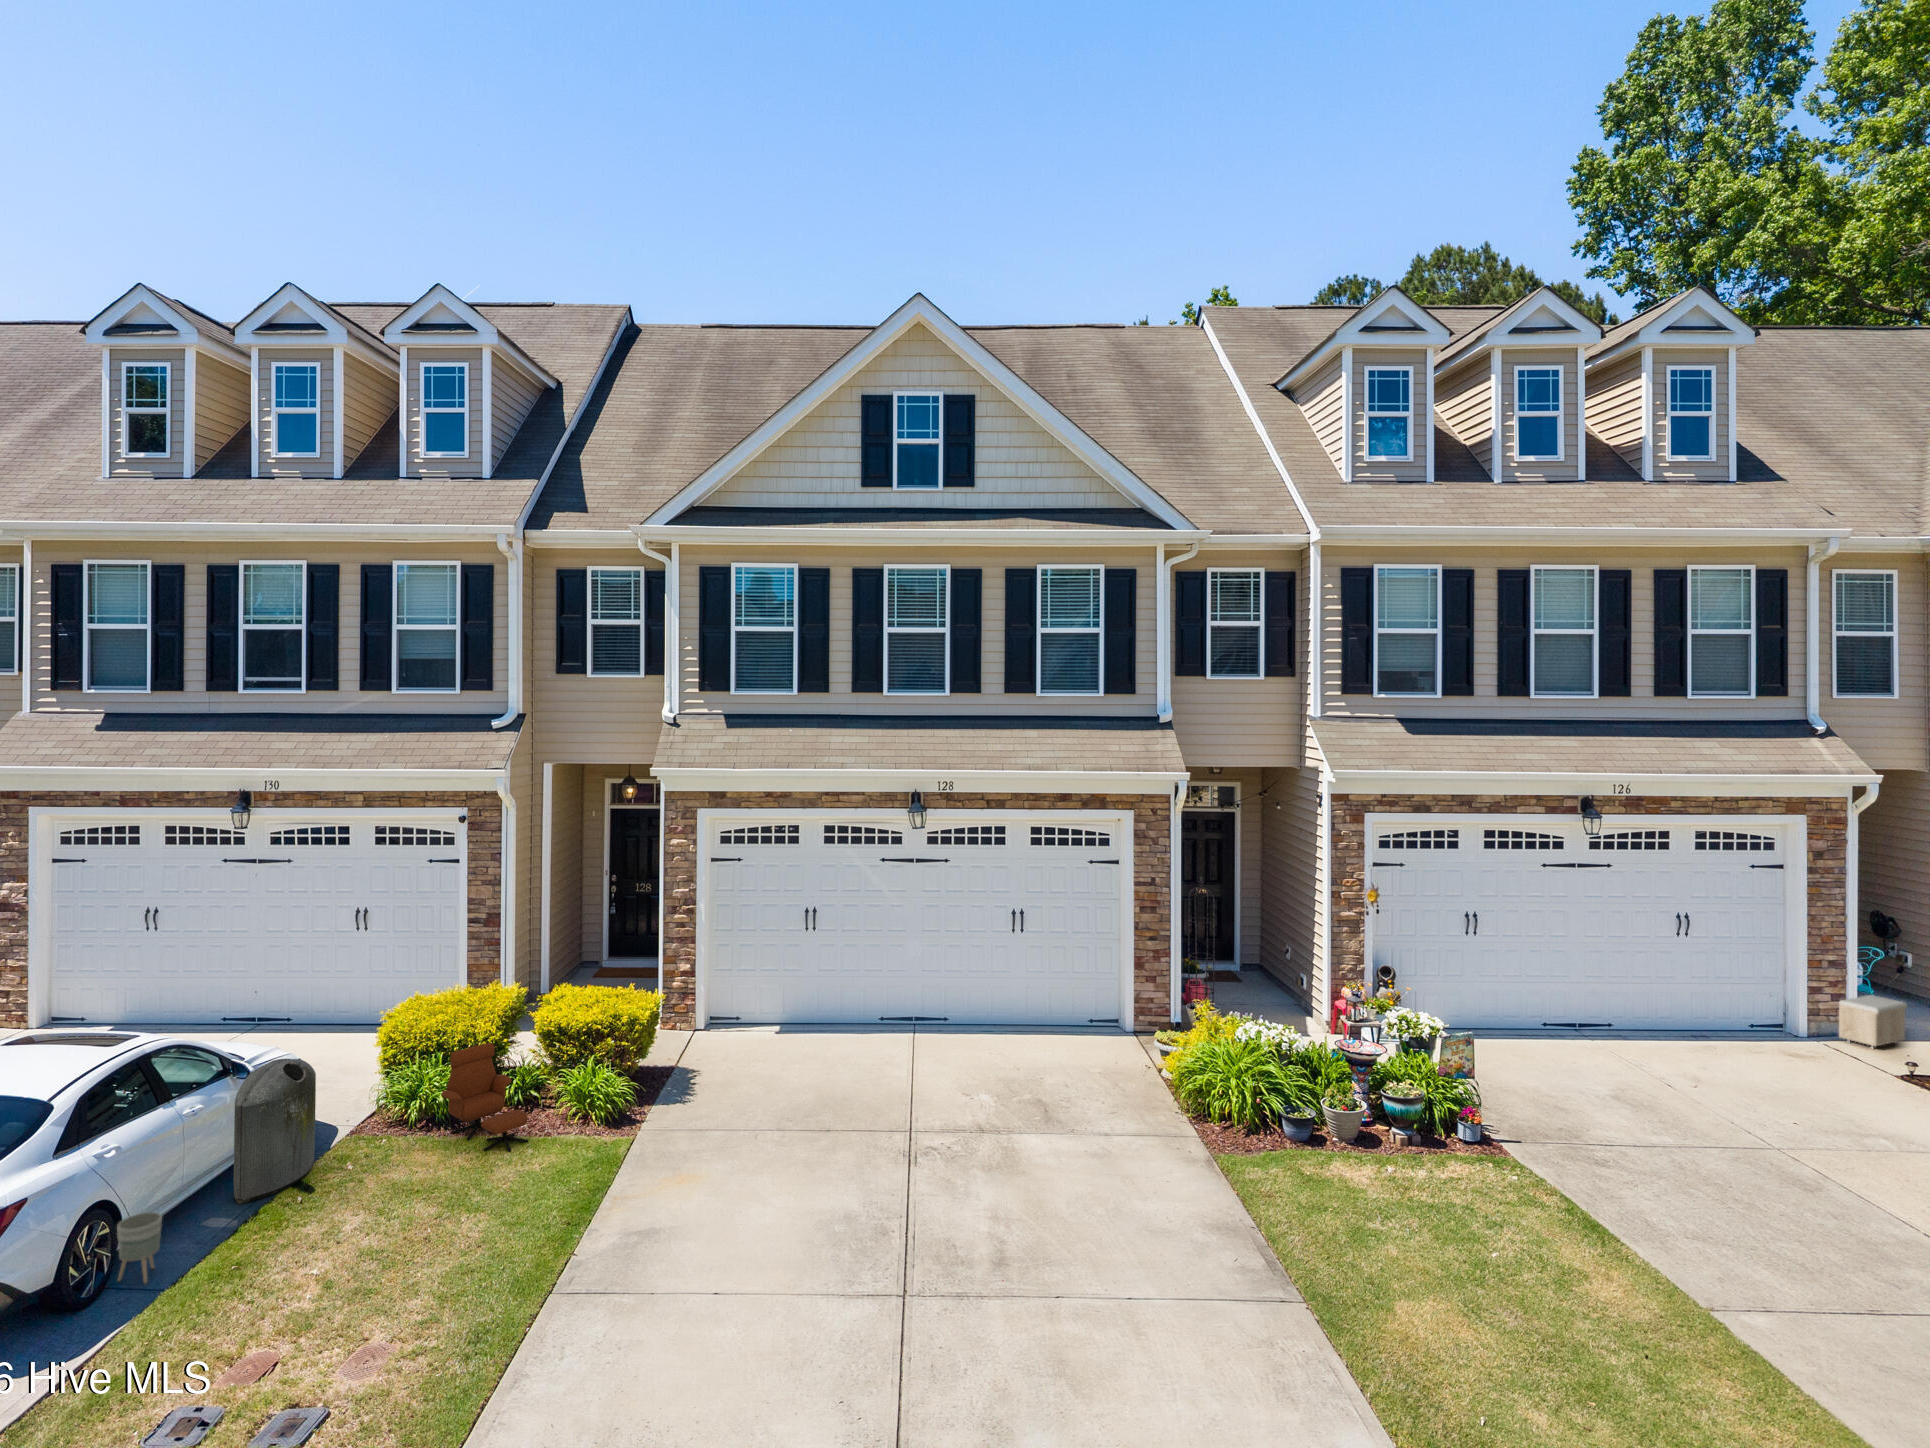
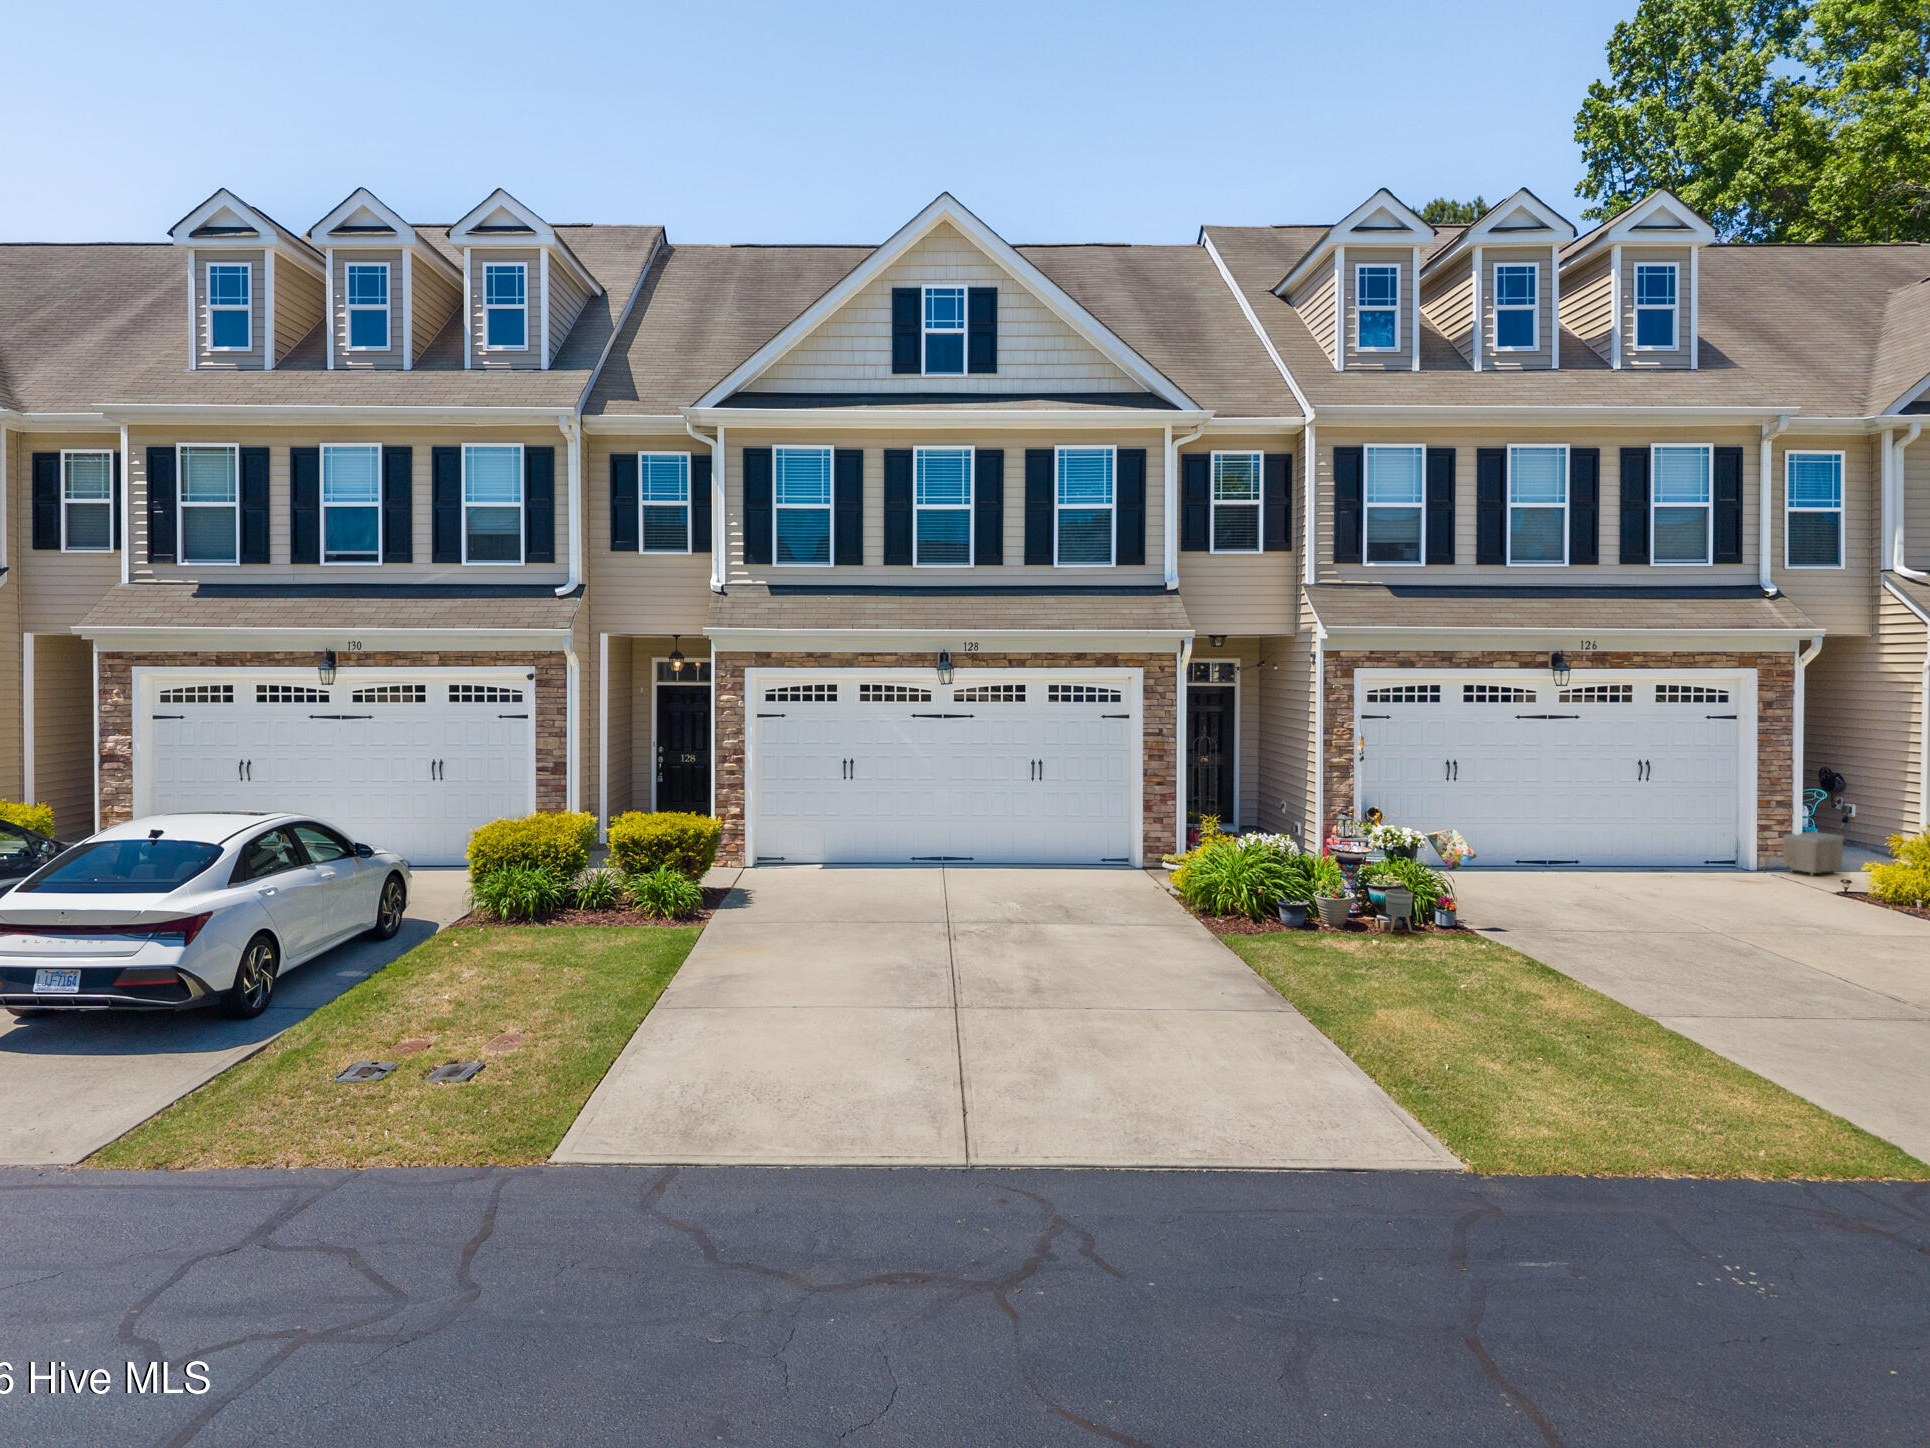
lounge chair: present [441,1043,528,1152] -> none [533,847,611,933]
trash can: present [234,1059,316,1204] -> none [361,844,426,961]
planter: present [117,1212,162,1283] -> present [1385,890,1413,932]

